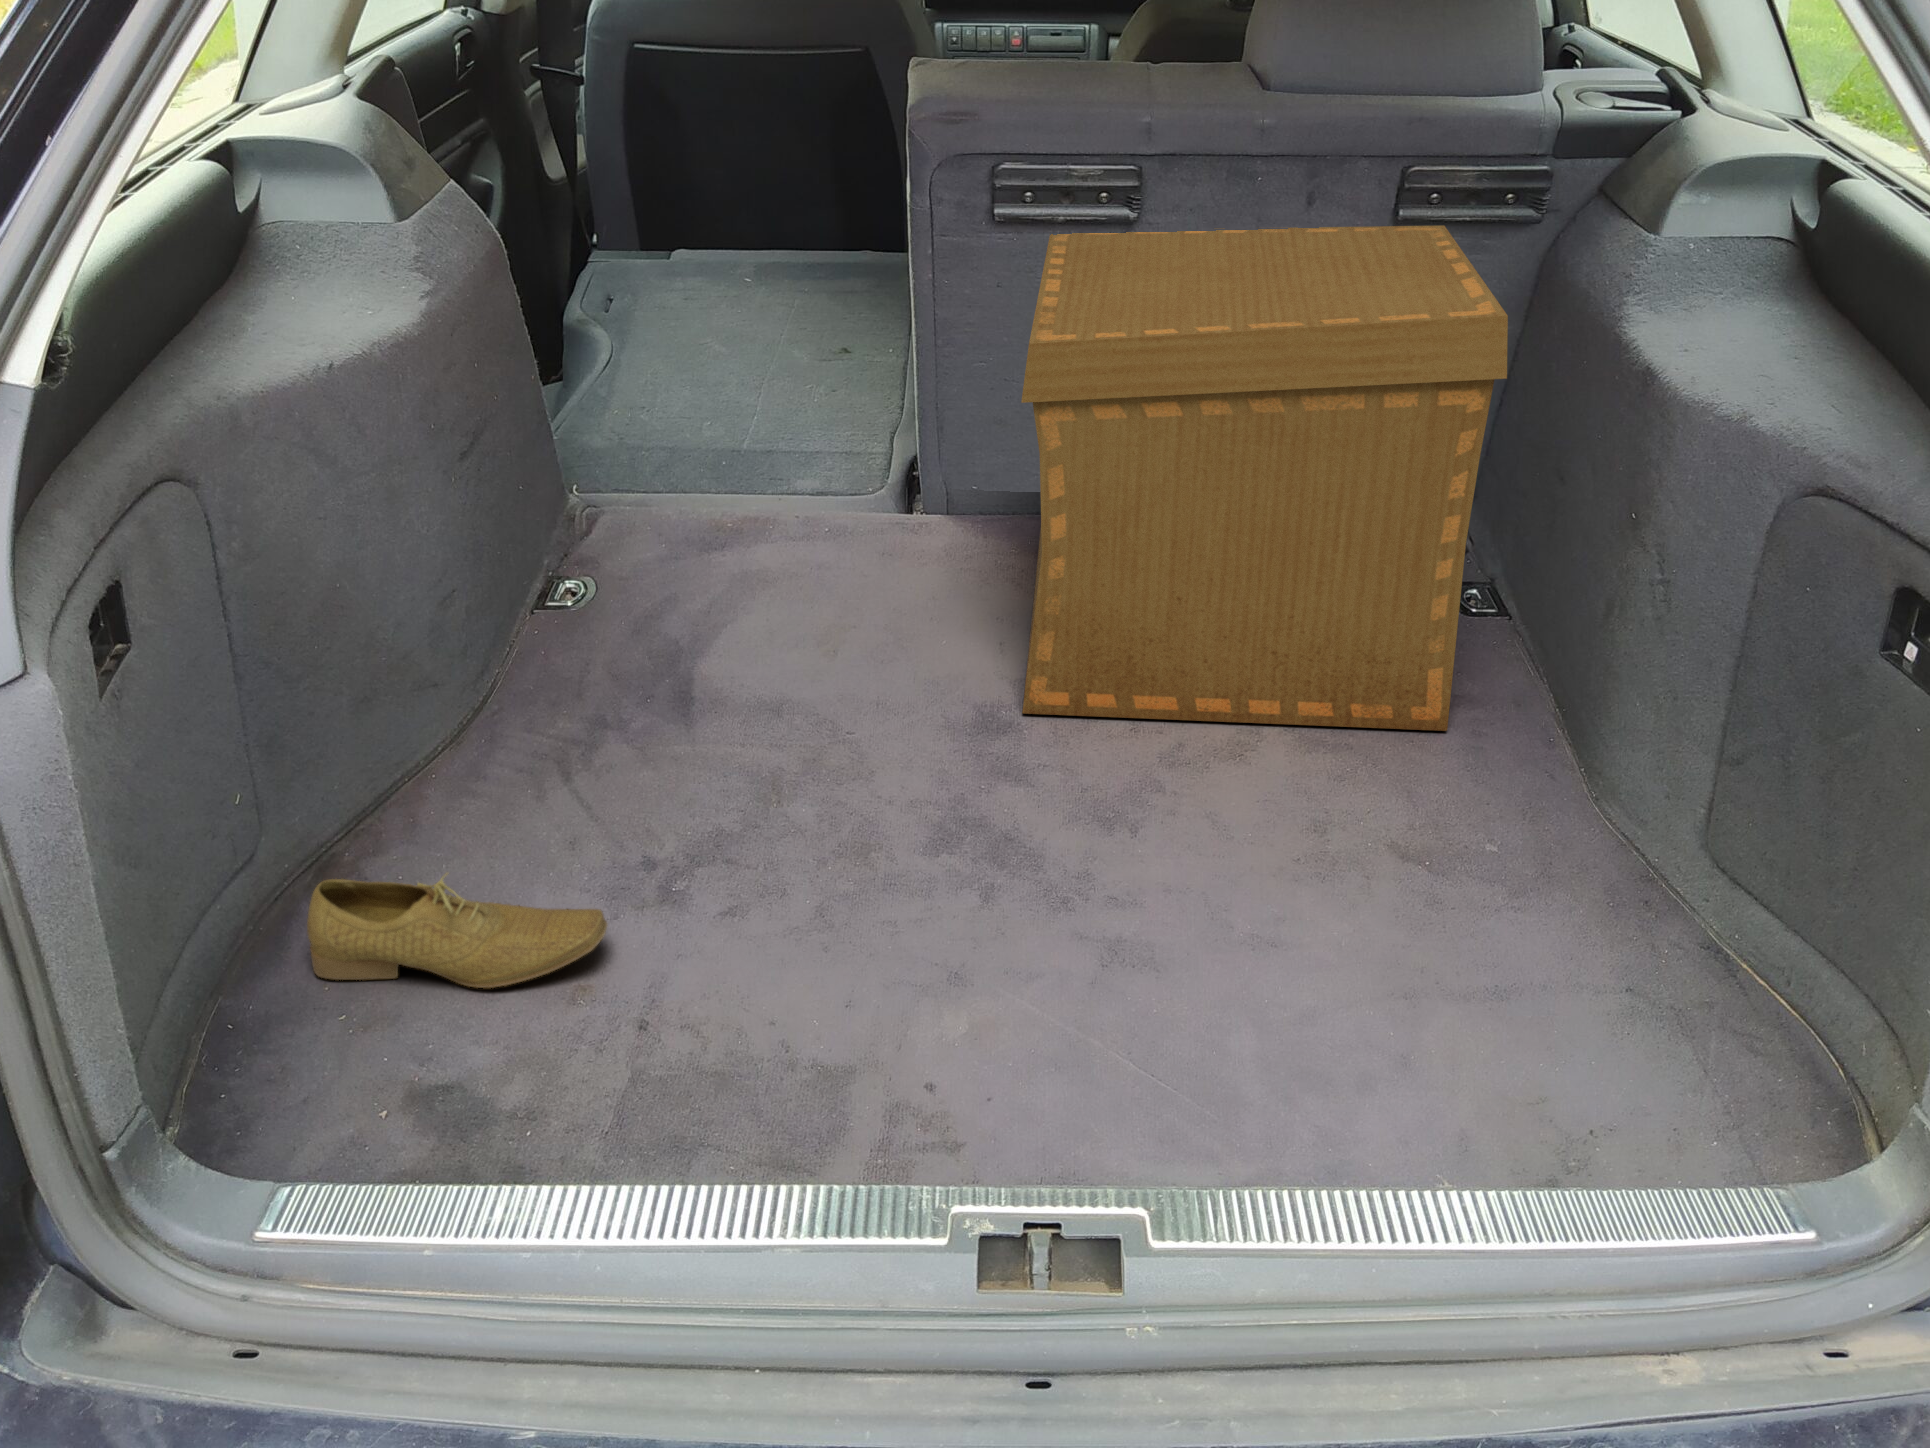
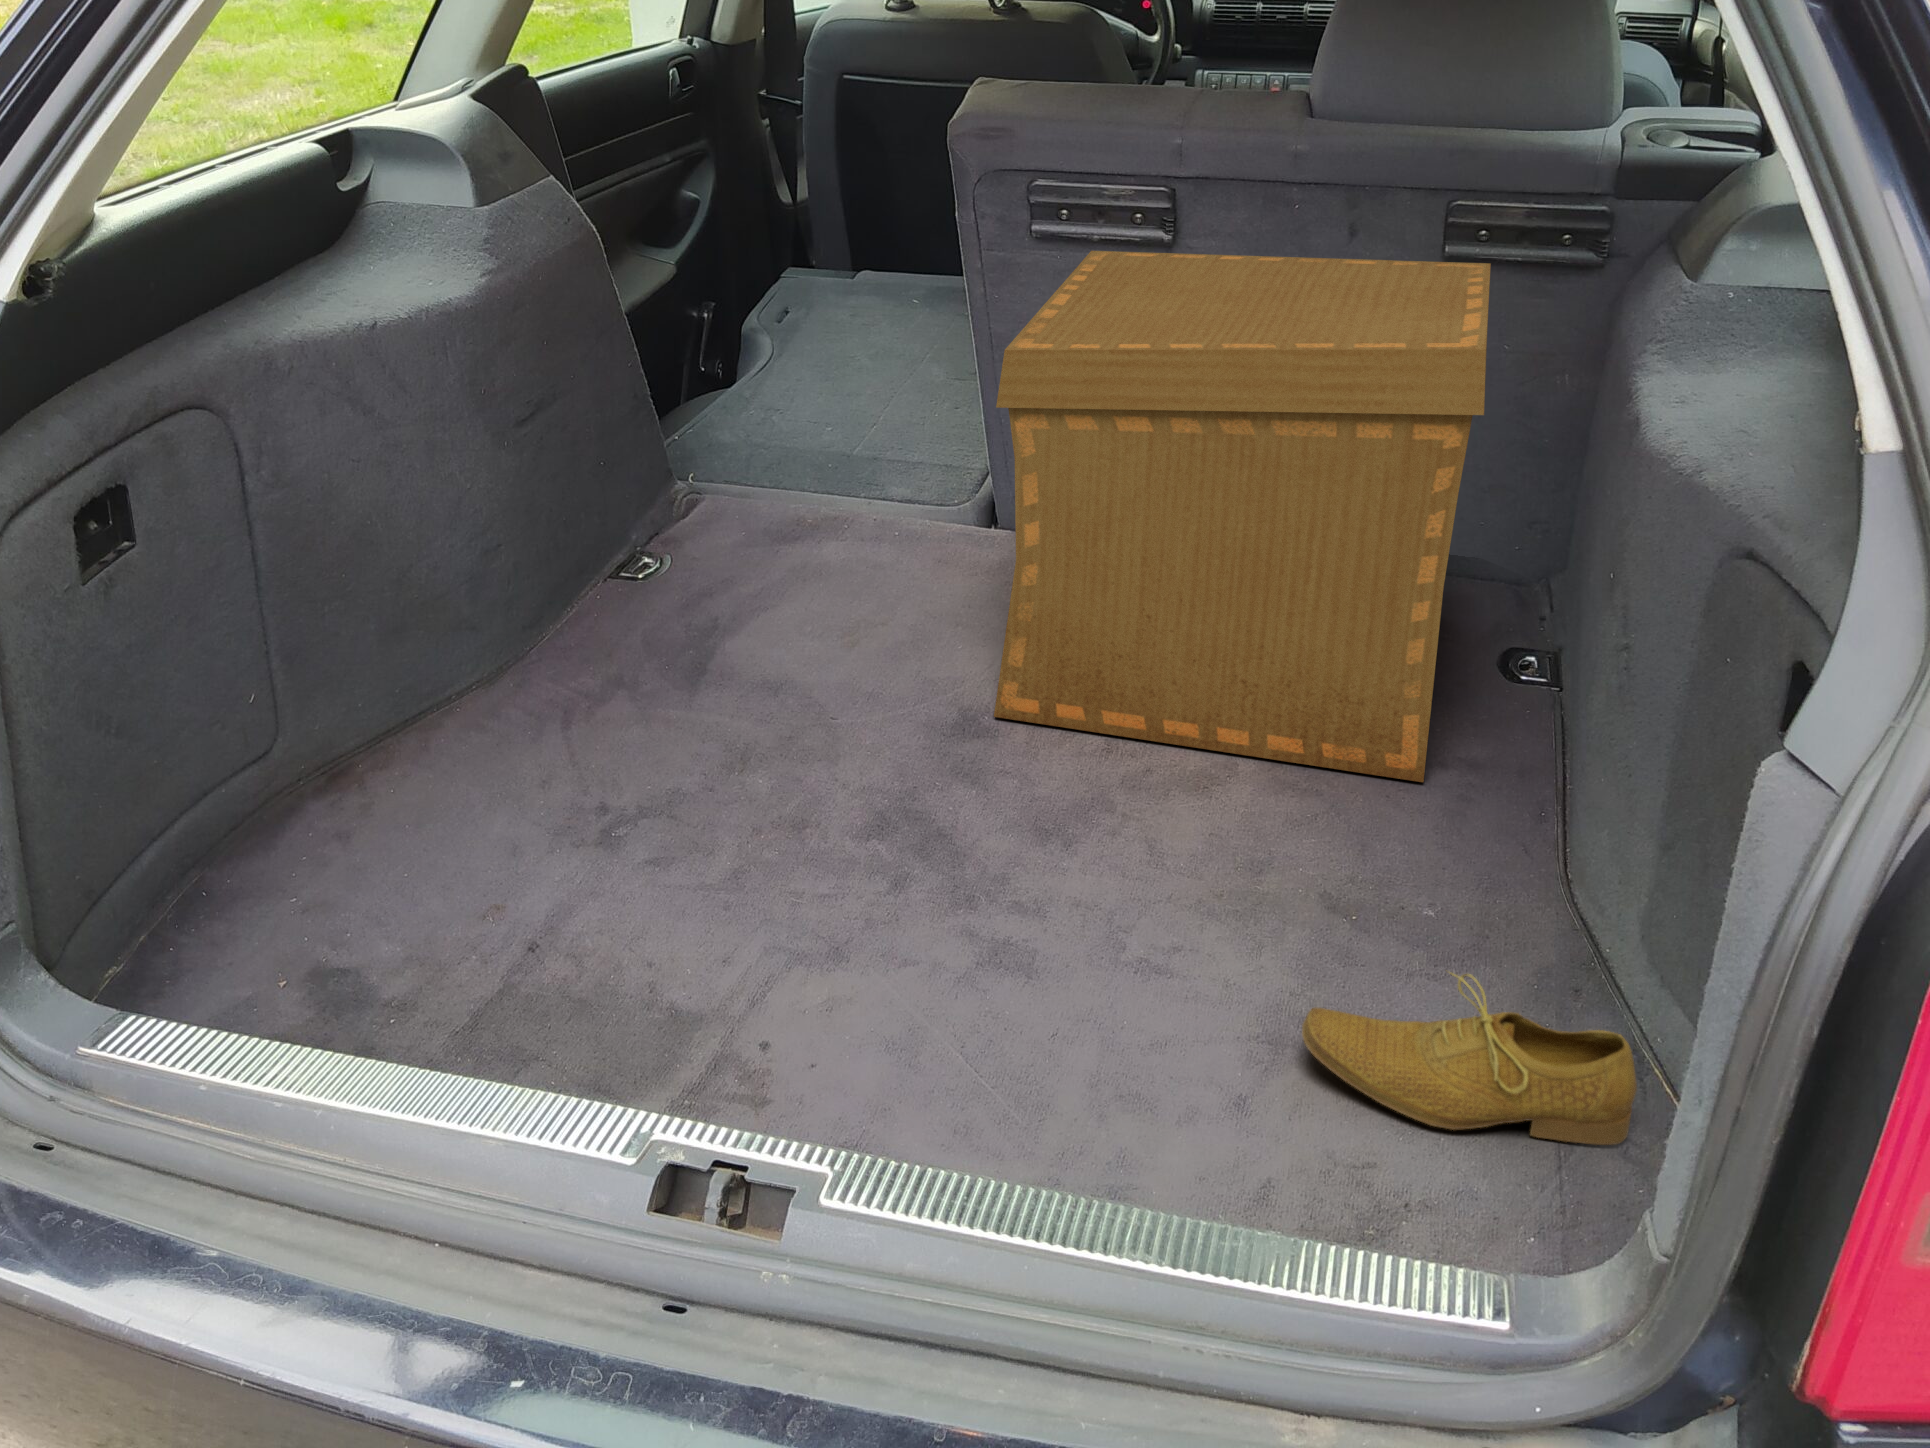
shoe: present [307,873,607,988] -> present [1302,973,1637,1145]

